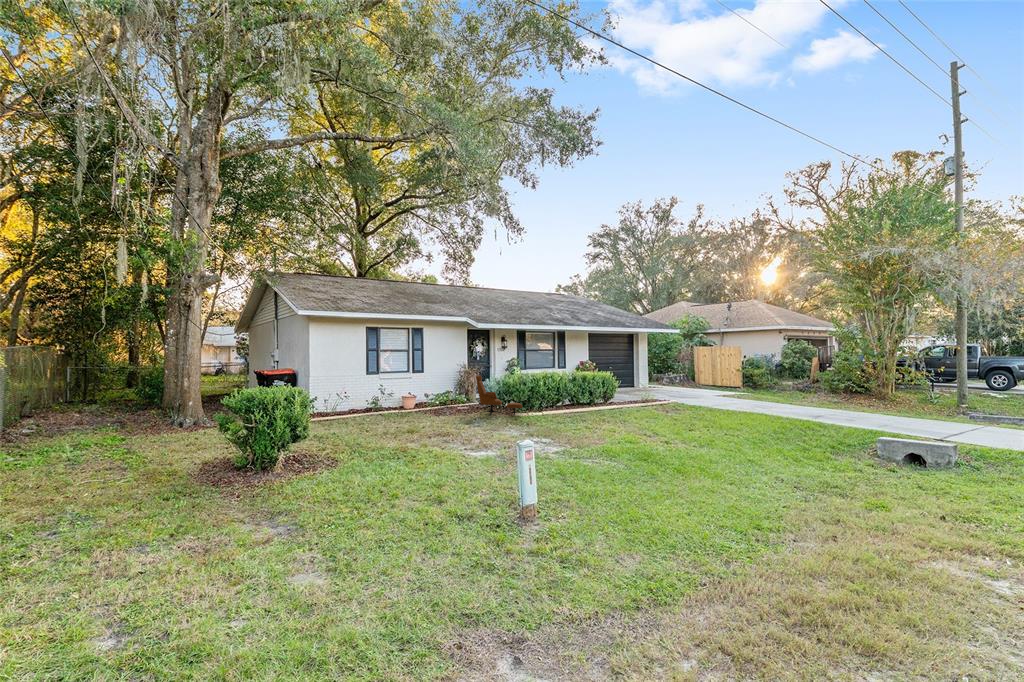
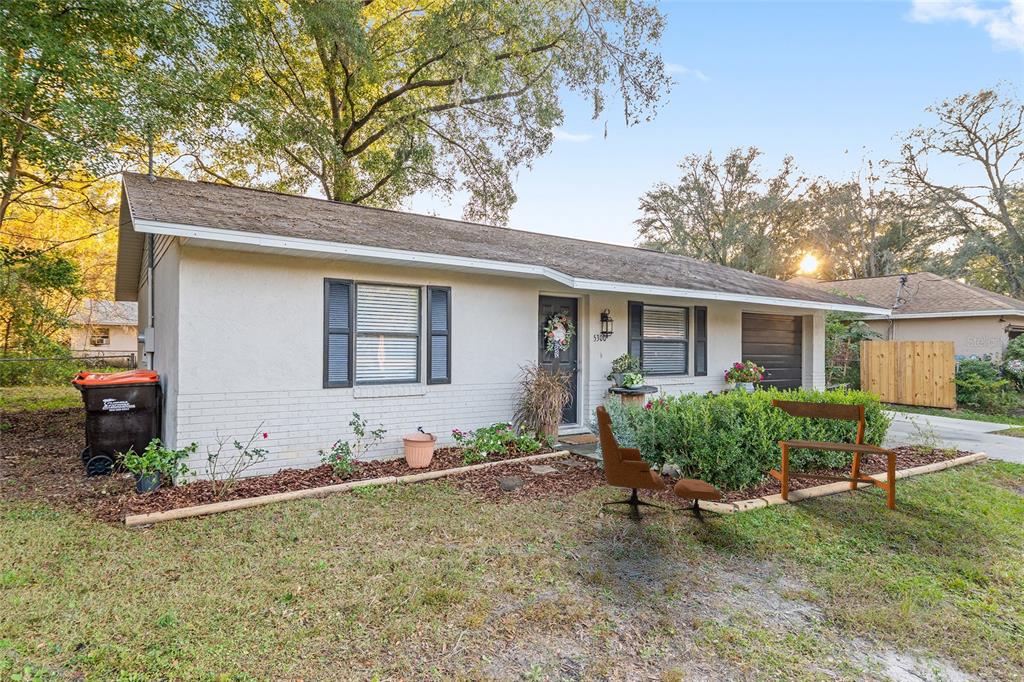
bench: none [556,373,597,413] -> present [769,399,896,509]

